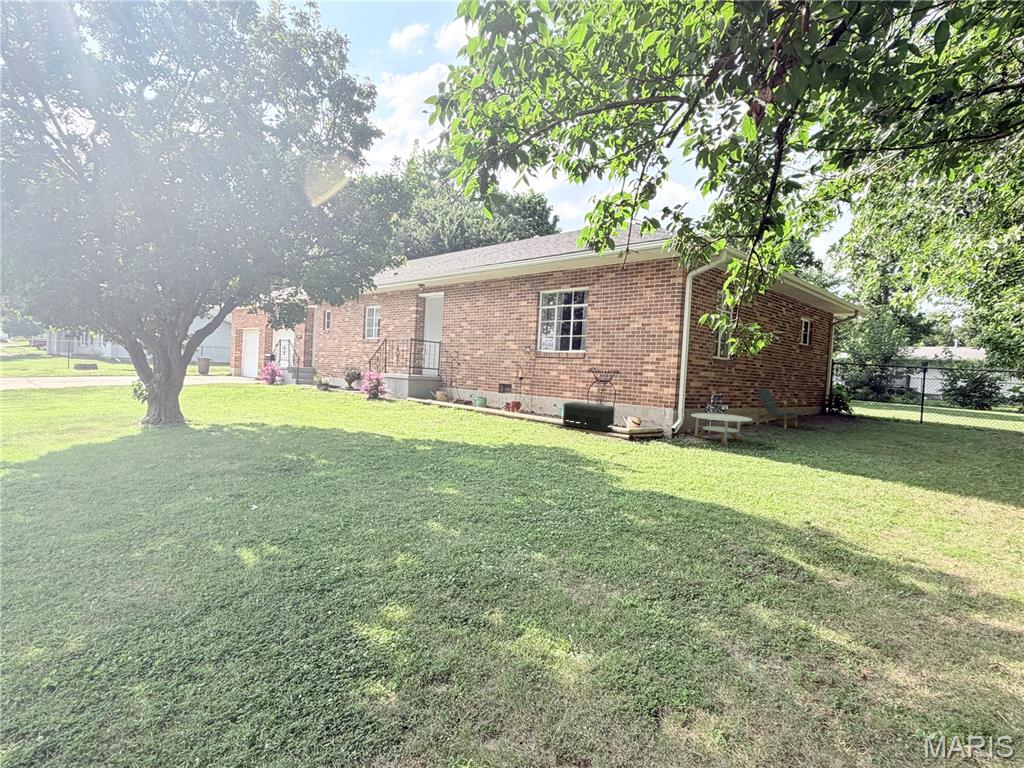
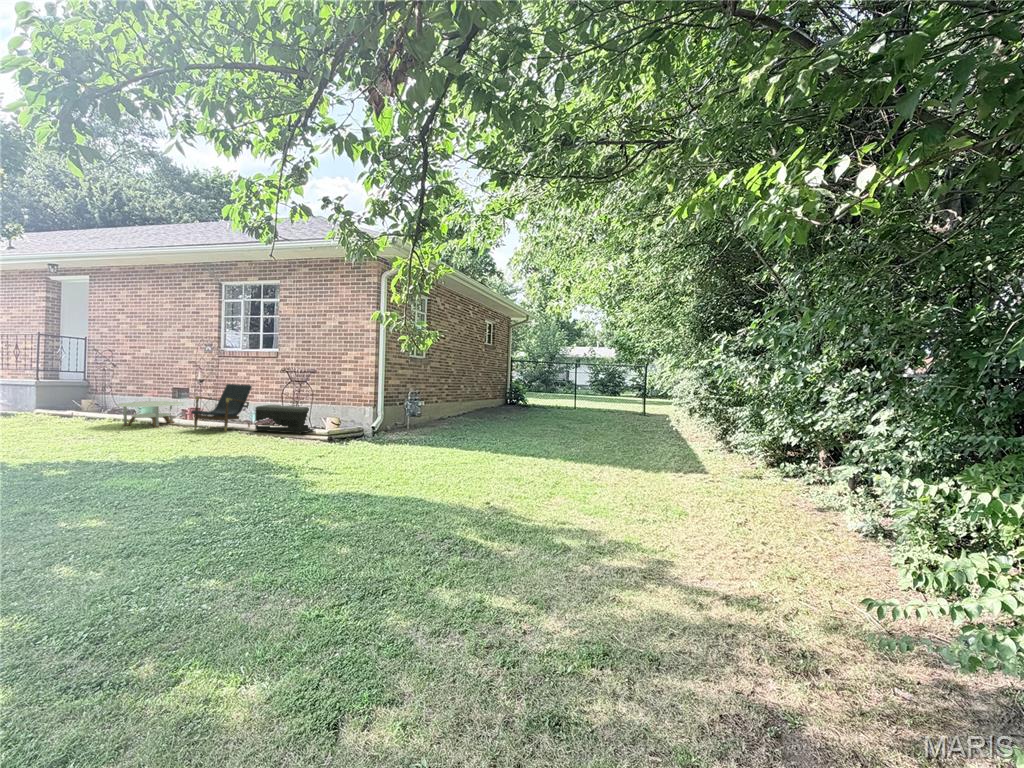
lounge chair: present [757,388,803,429] -> present [192,384,252,432]
round table: present [691,413,752,444] -> present [117,401,183,428]

